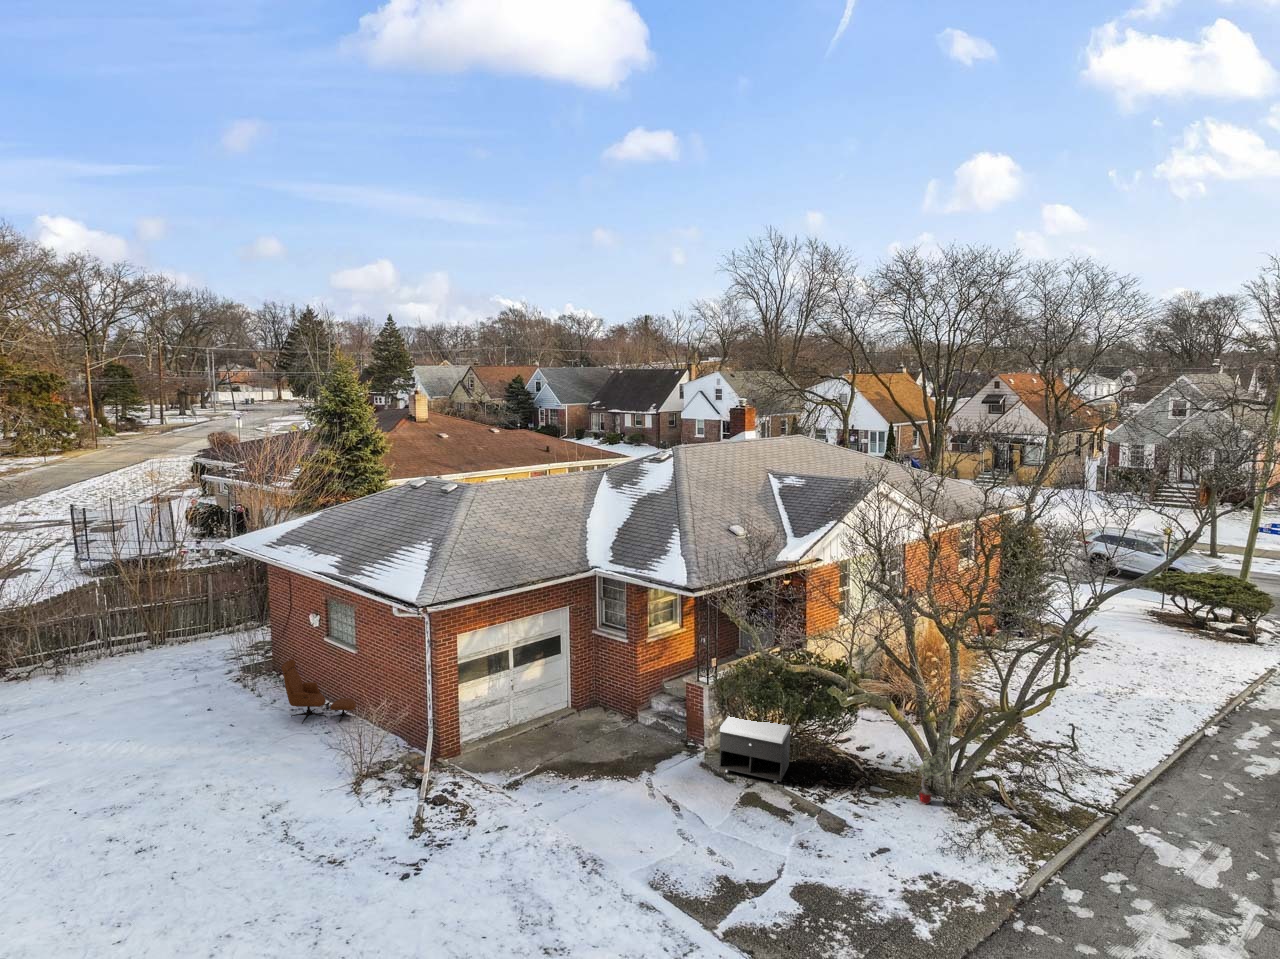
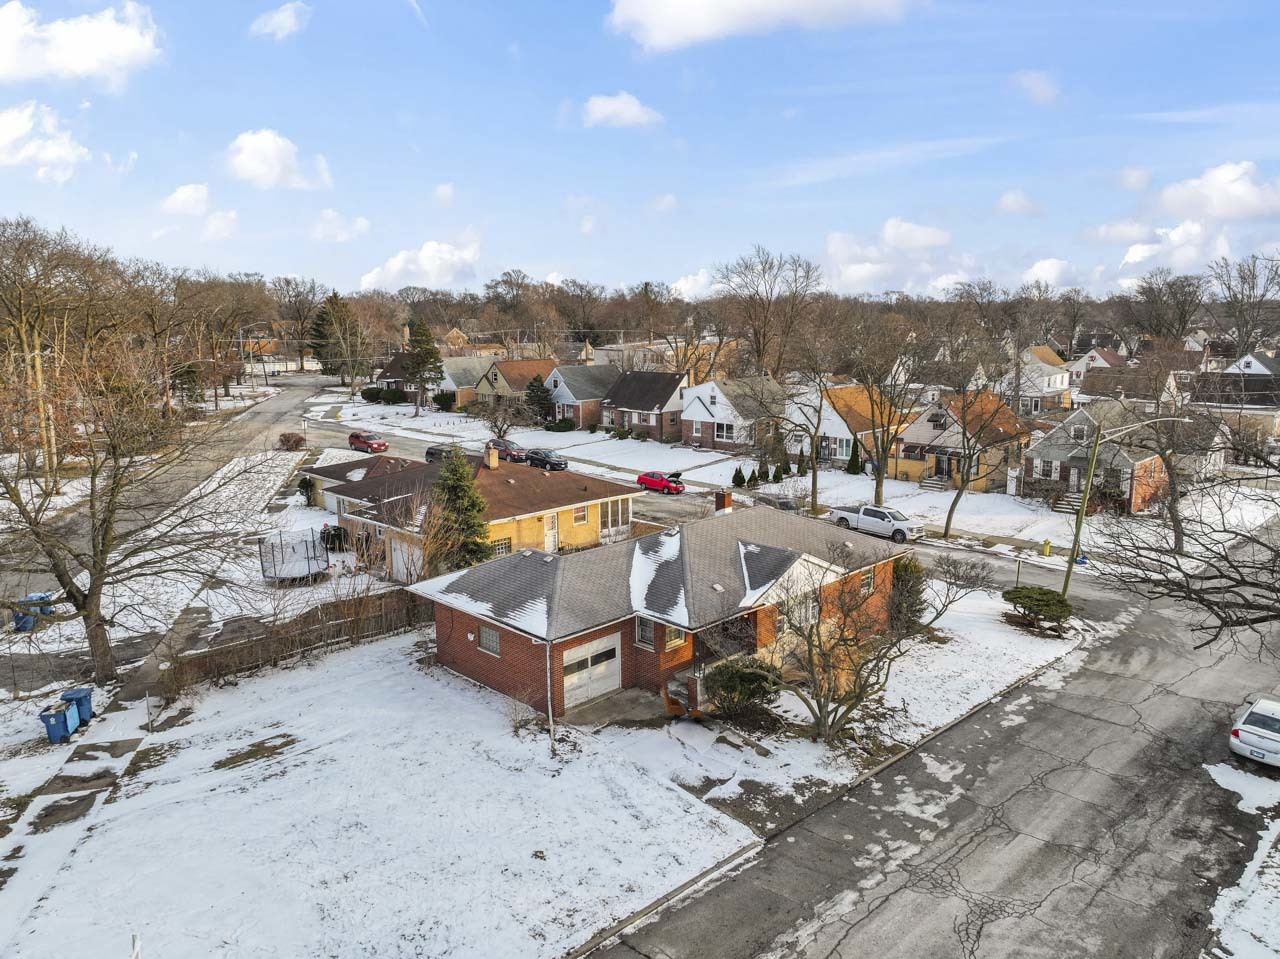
lounge chair: present [282,660,356,724] -> present [662,685,704,724]
storage bench: present [719,716,791,783] -> none [706,694,745,732]

